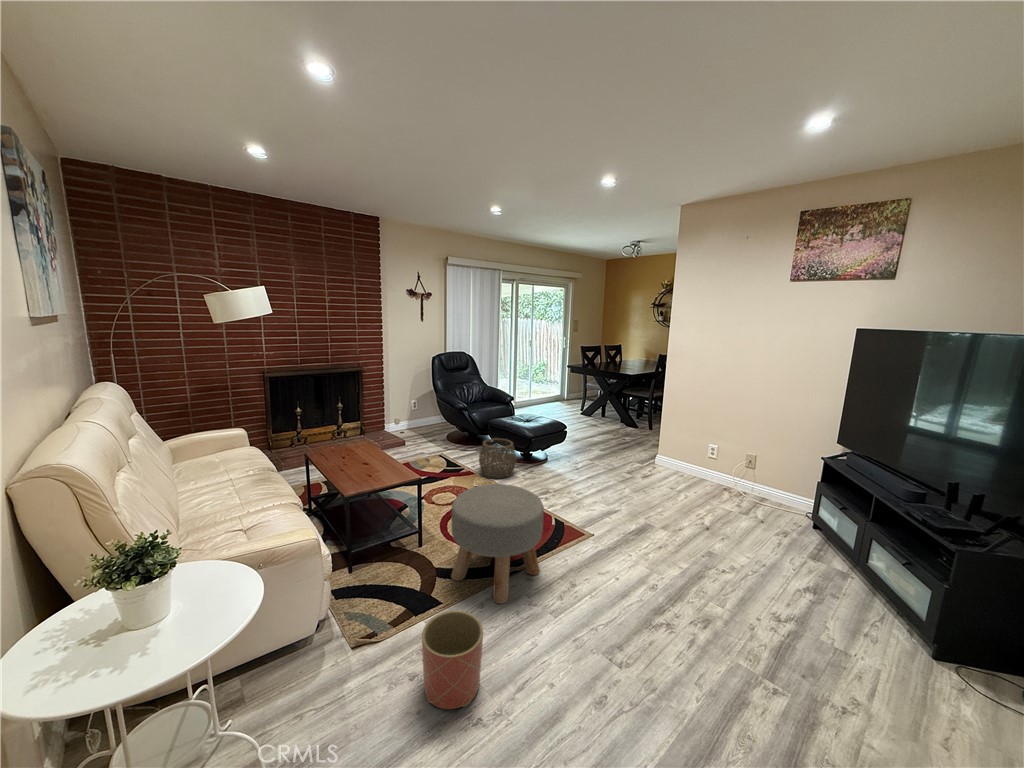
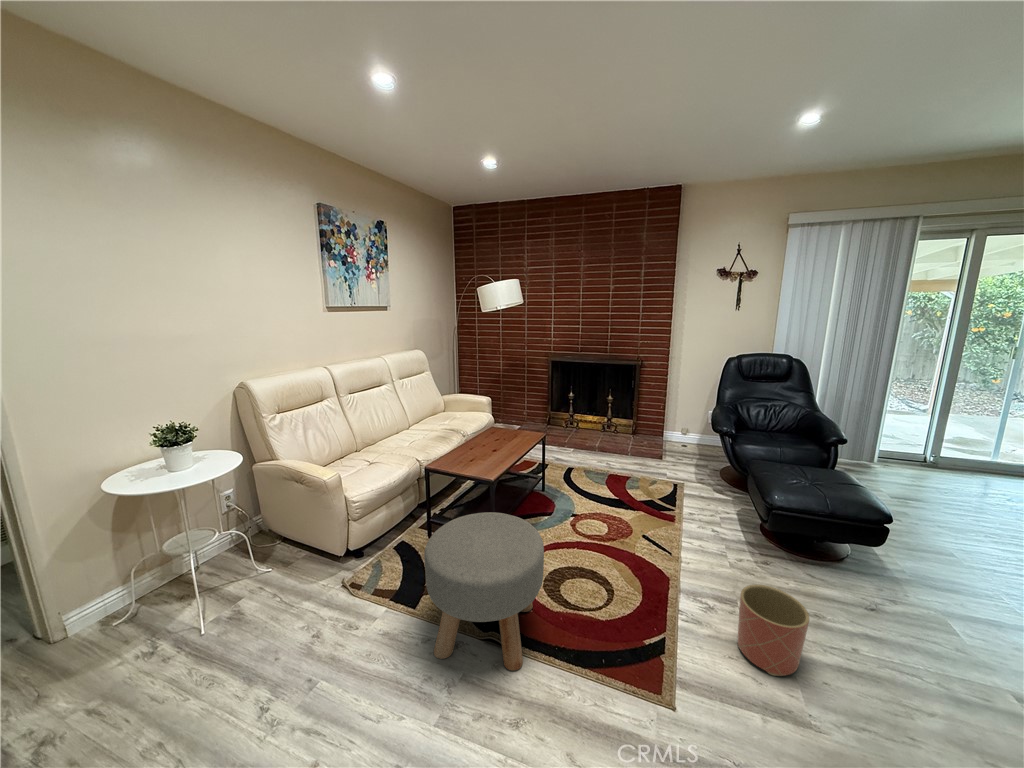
woven basket: present [479,438,516,478] -> none [677,480,741,547]
planter: present [422,611,483,709] -> present [738,585,809,676]

